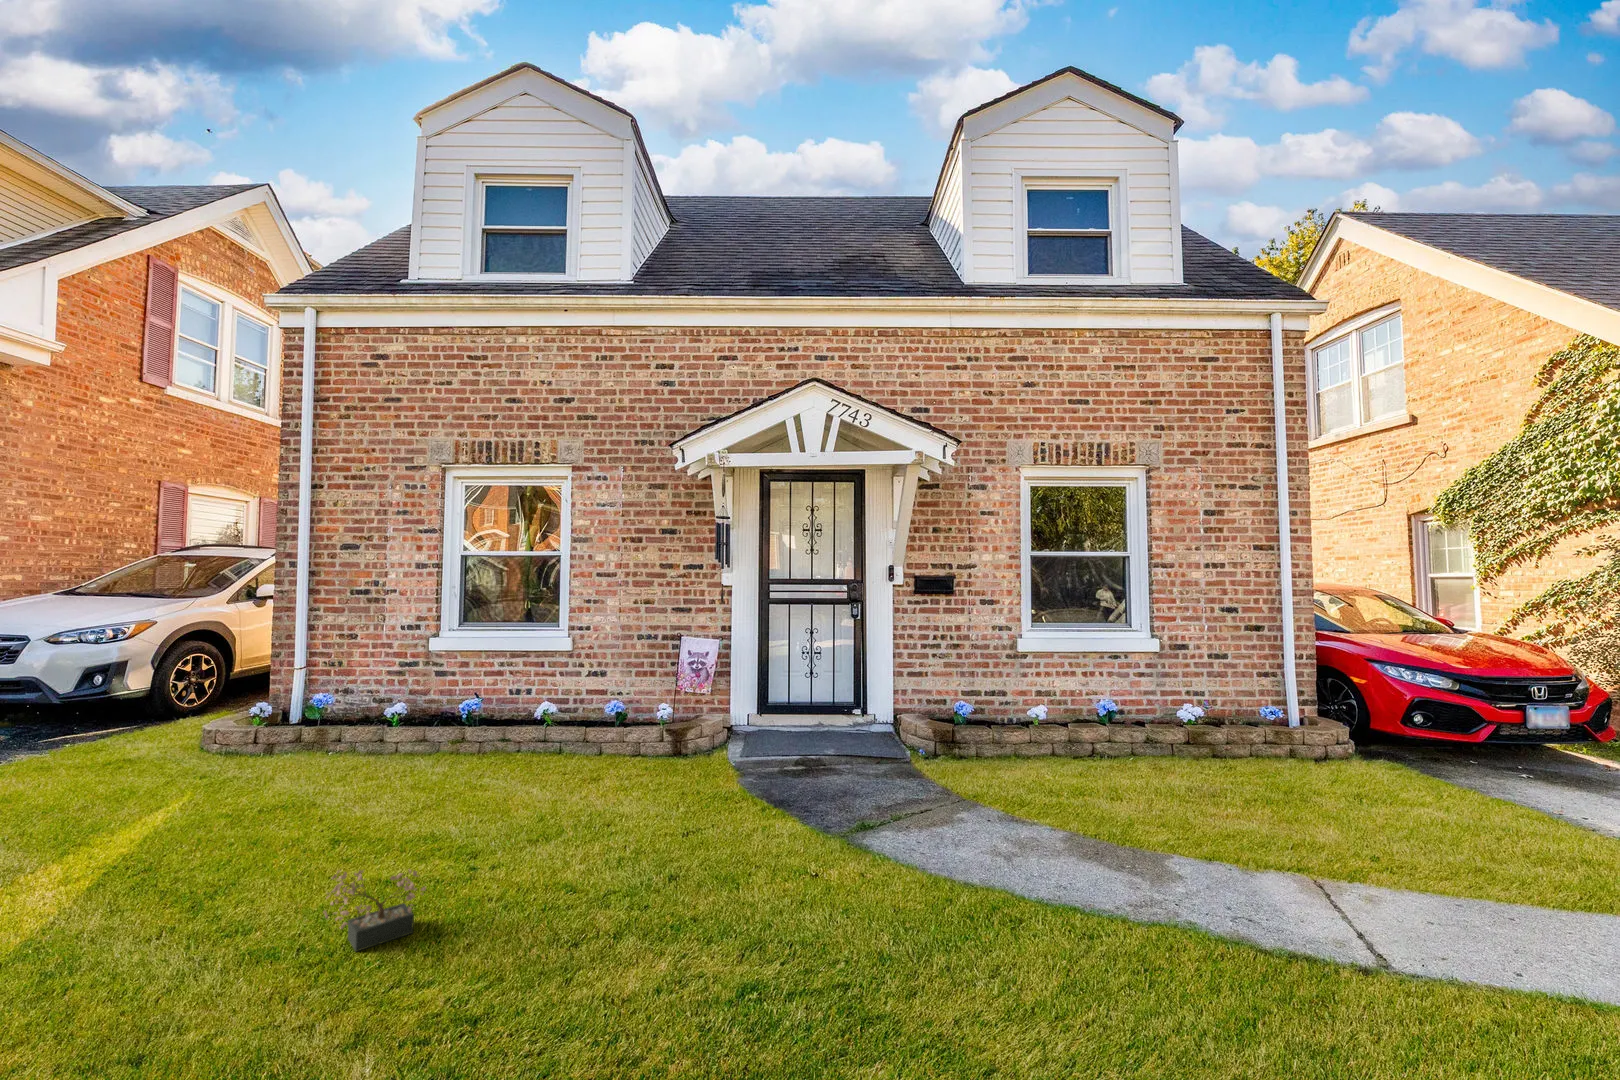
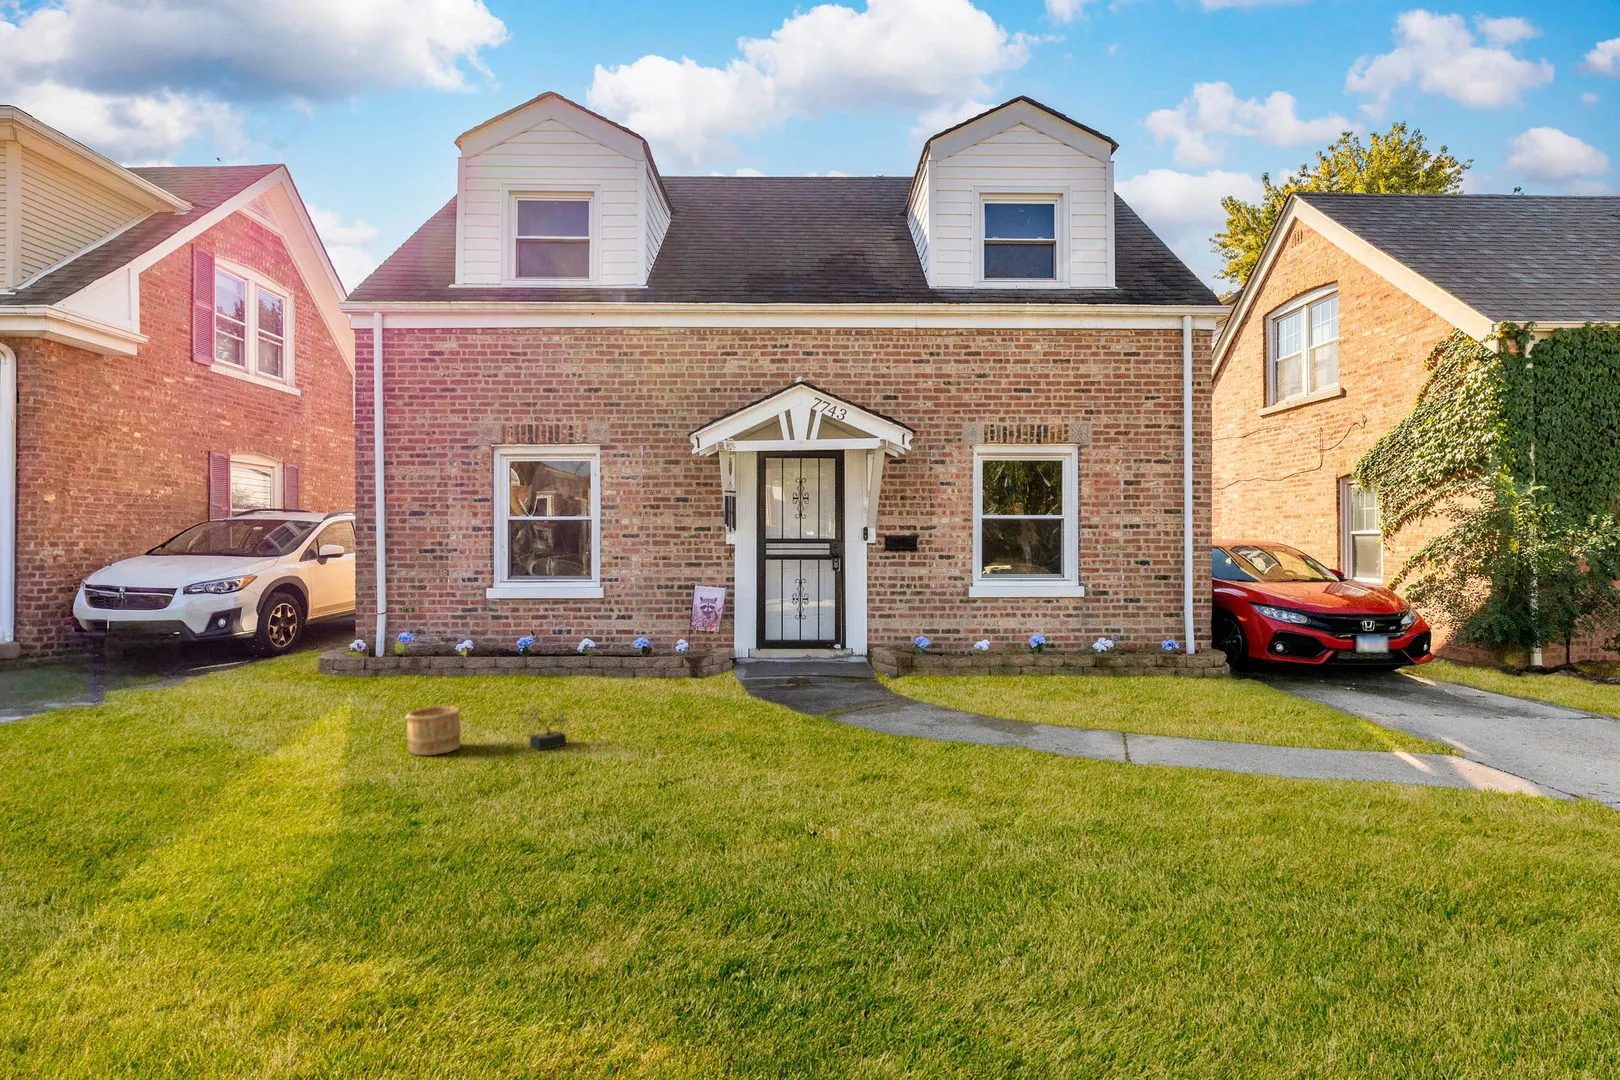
wooden bucket: none [109,863,231,972] -> present [406,706,460,755]

